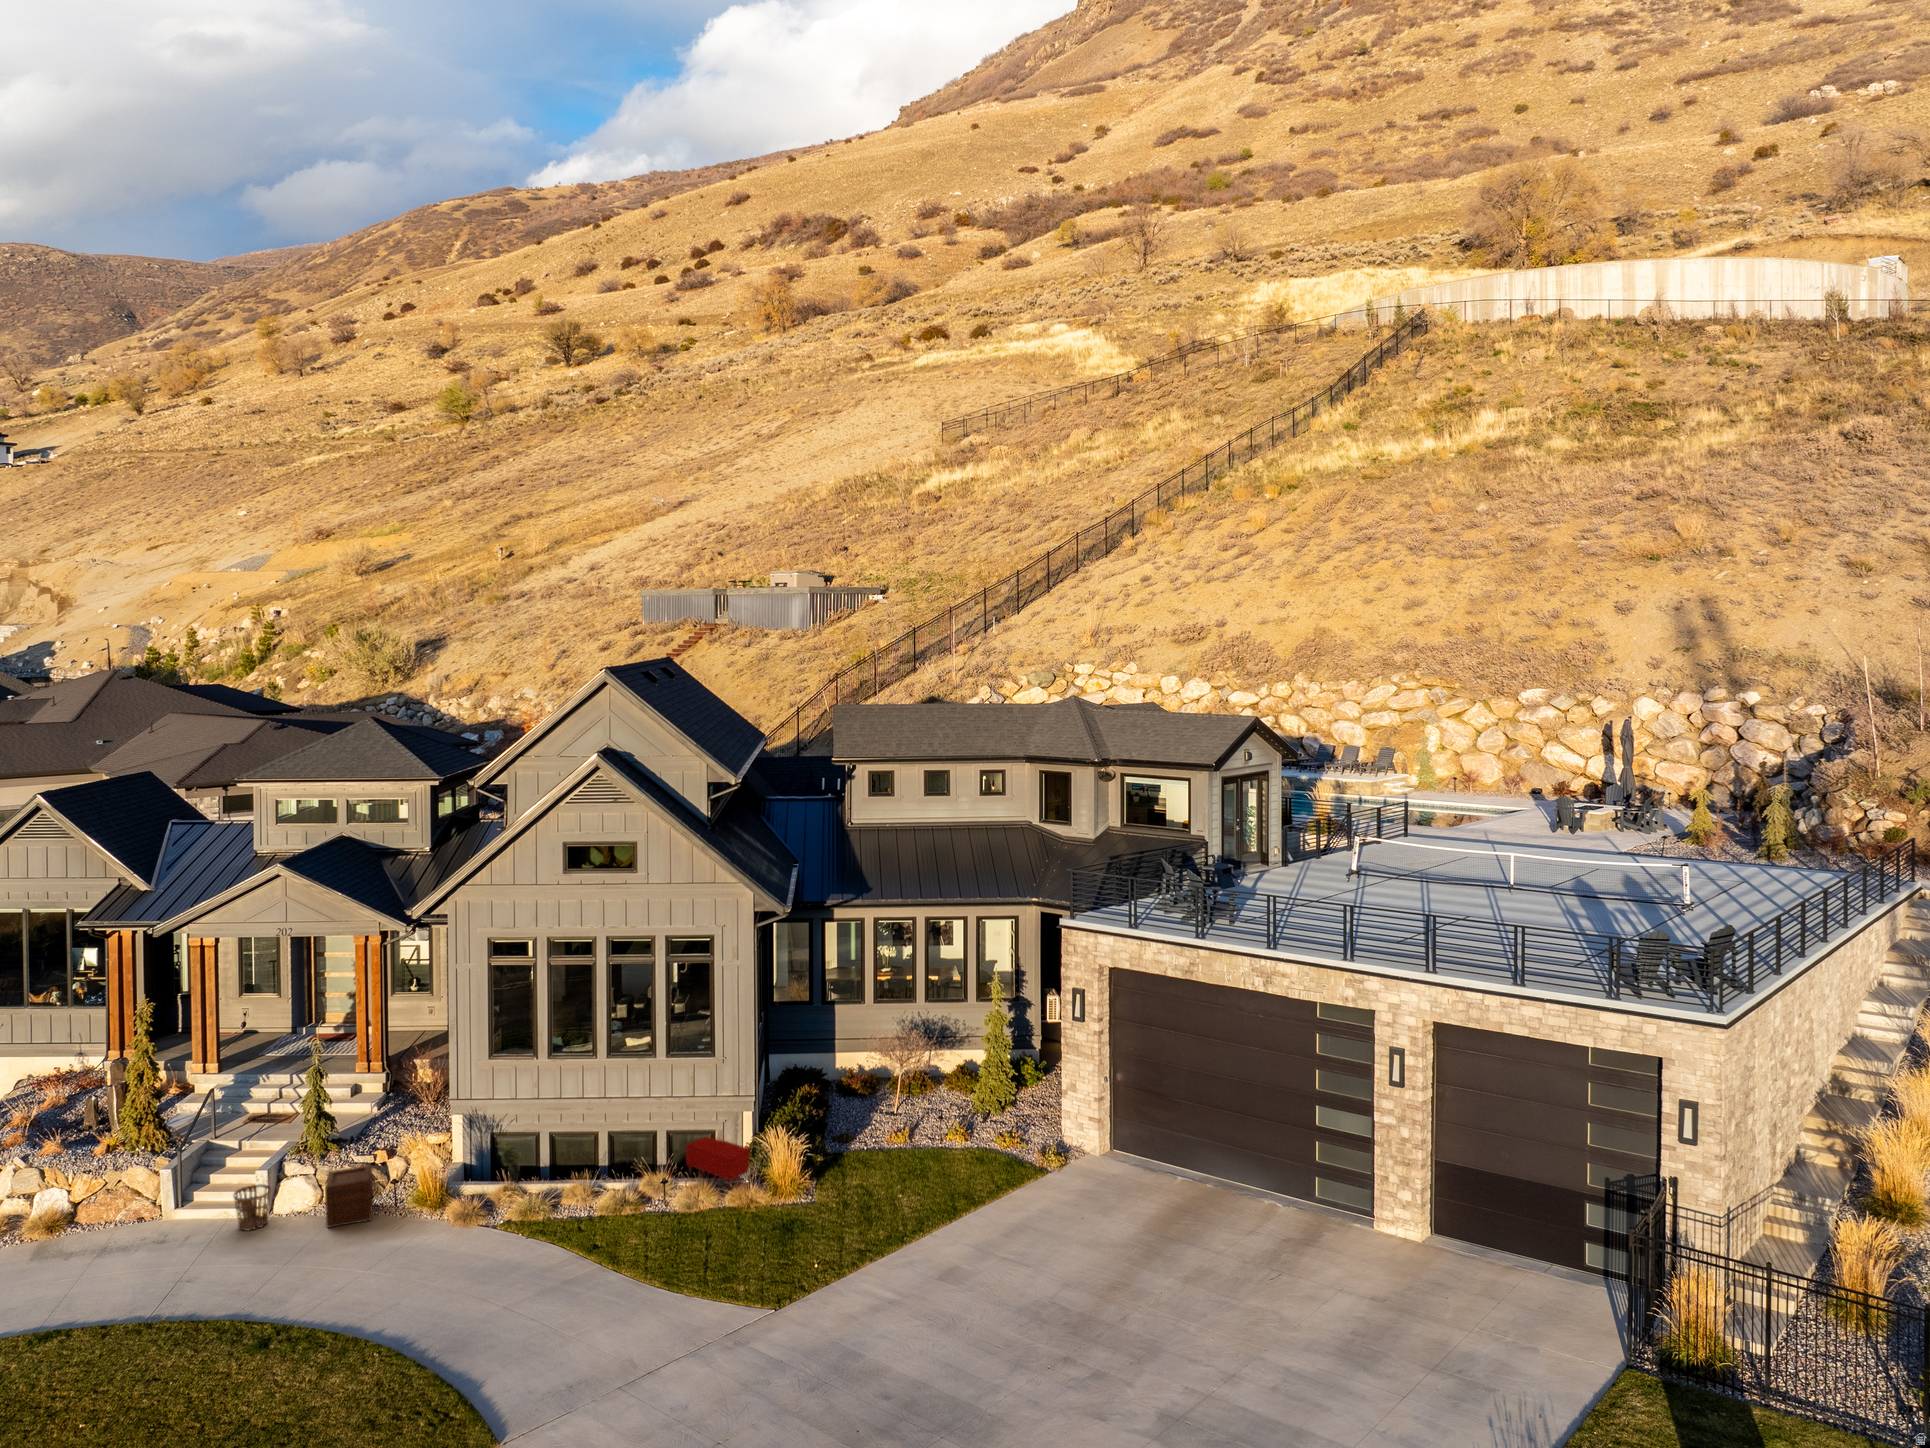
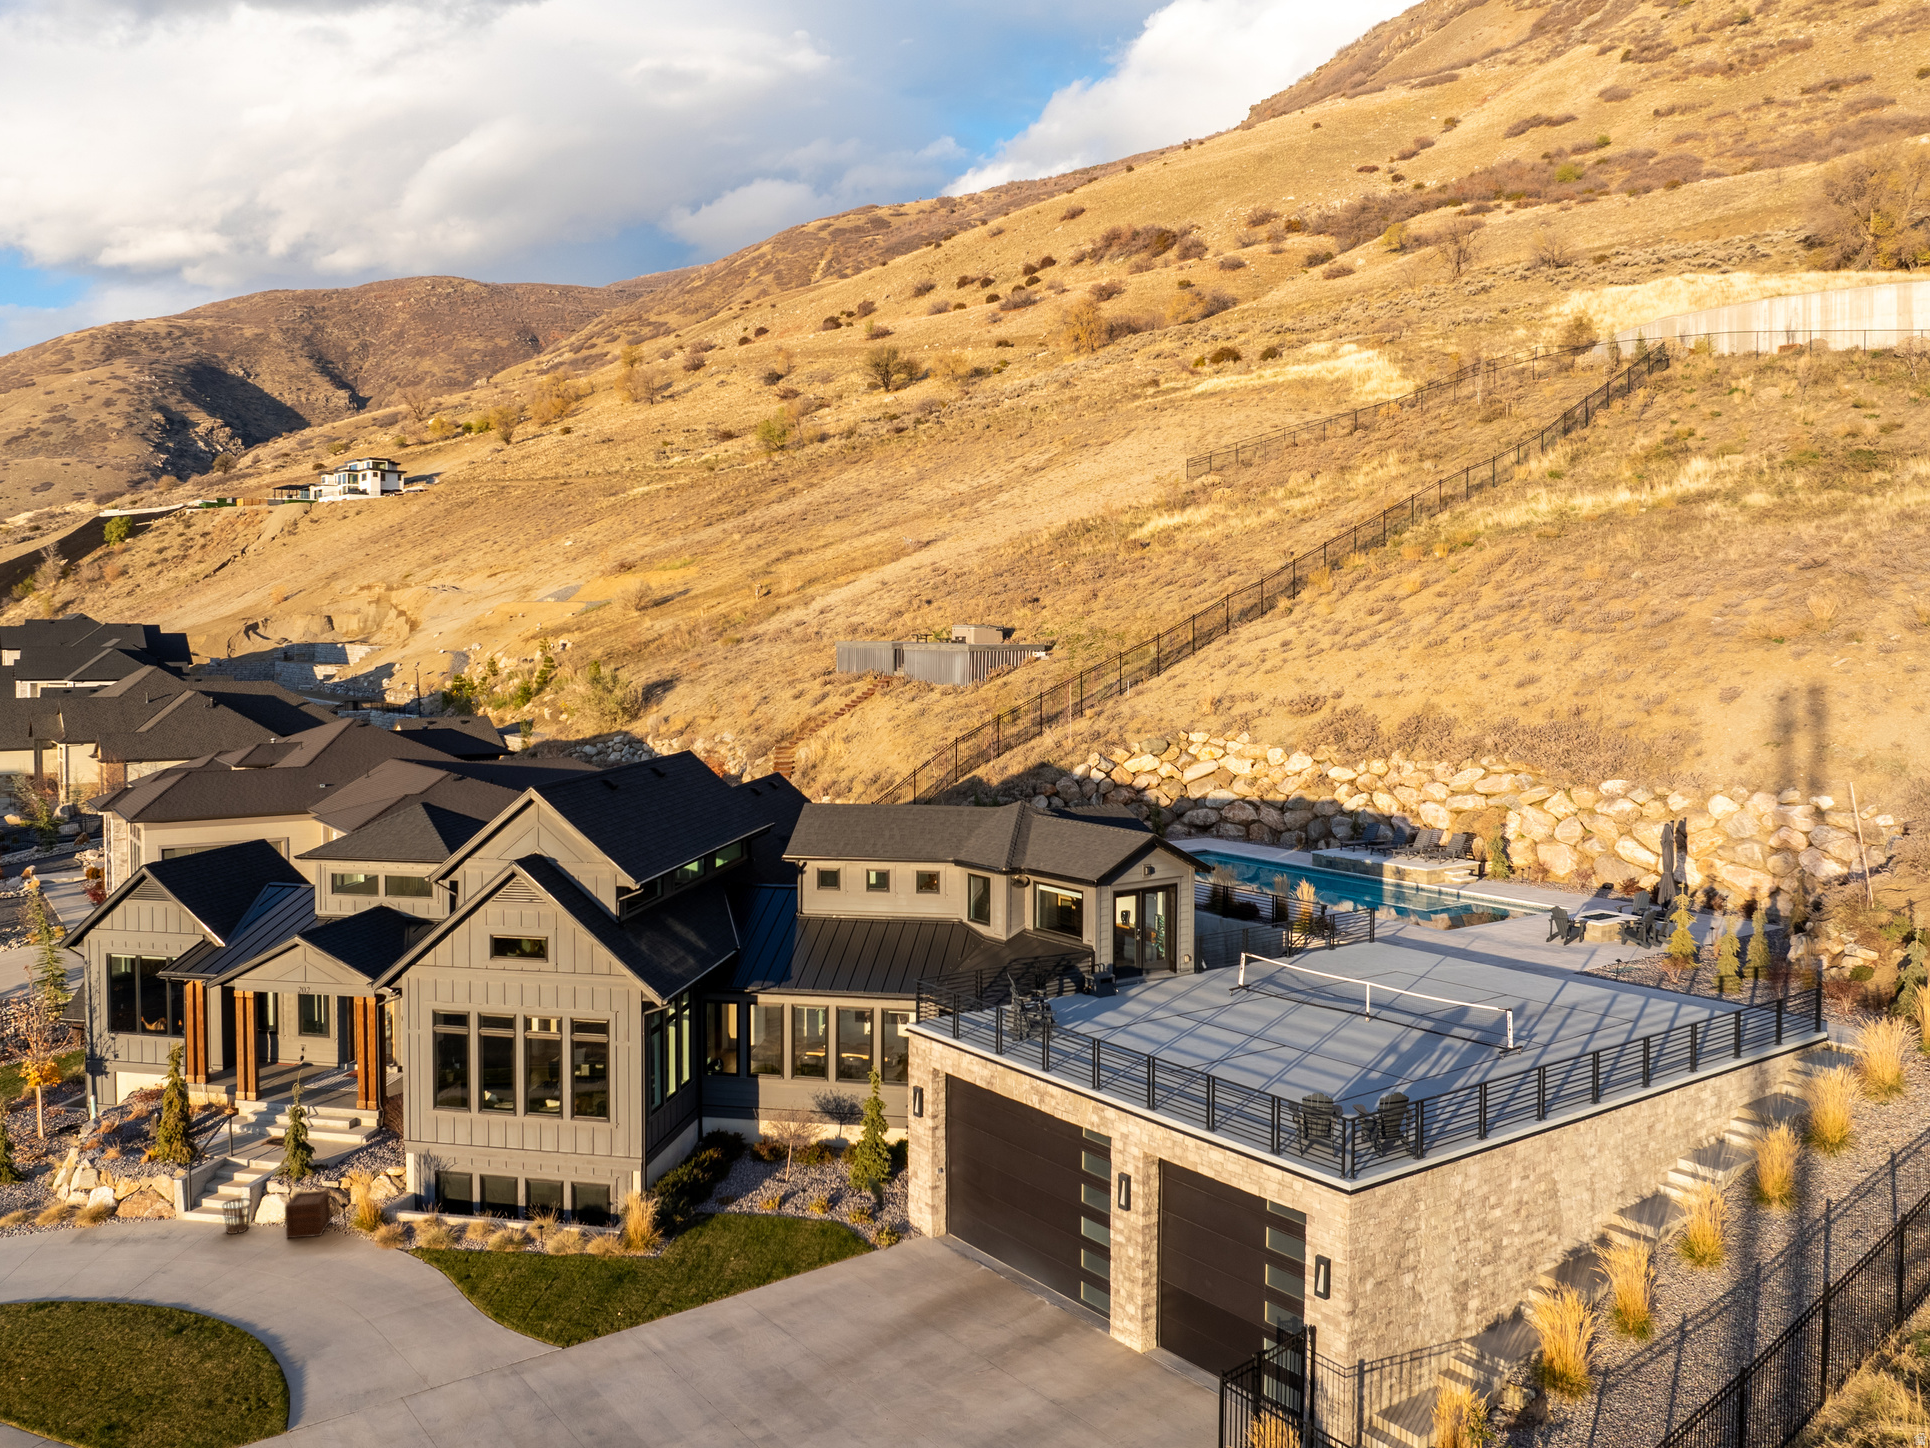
bench: present [686,1137,750,1189] -> none [577,1191,626,1240]
potted plant: present [498,1142,520,1182] -> present [867,1176,884,1210]

